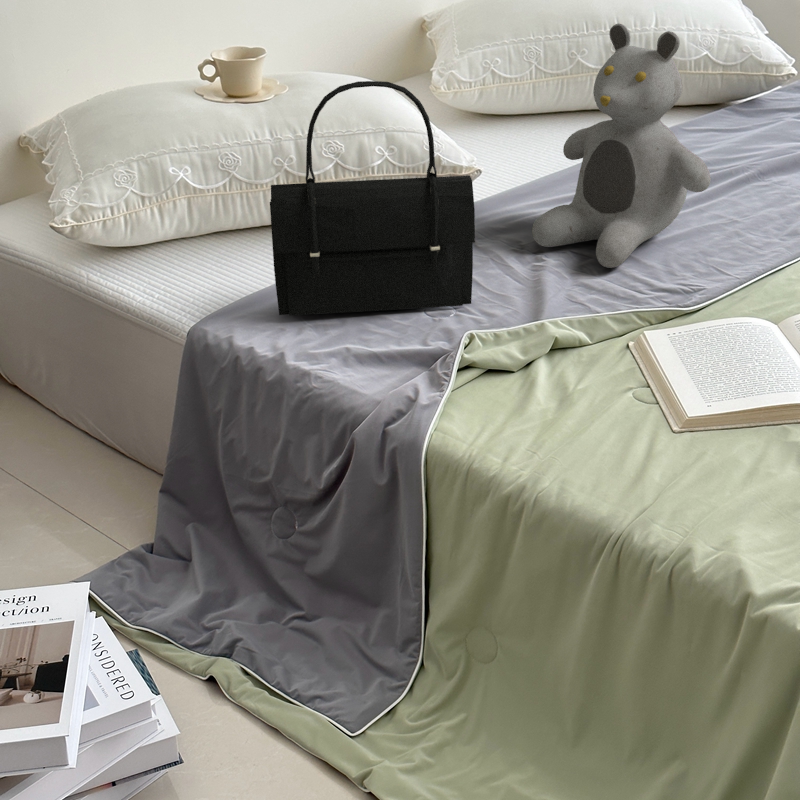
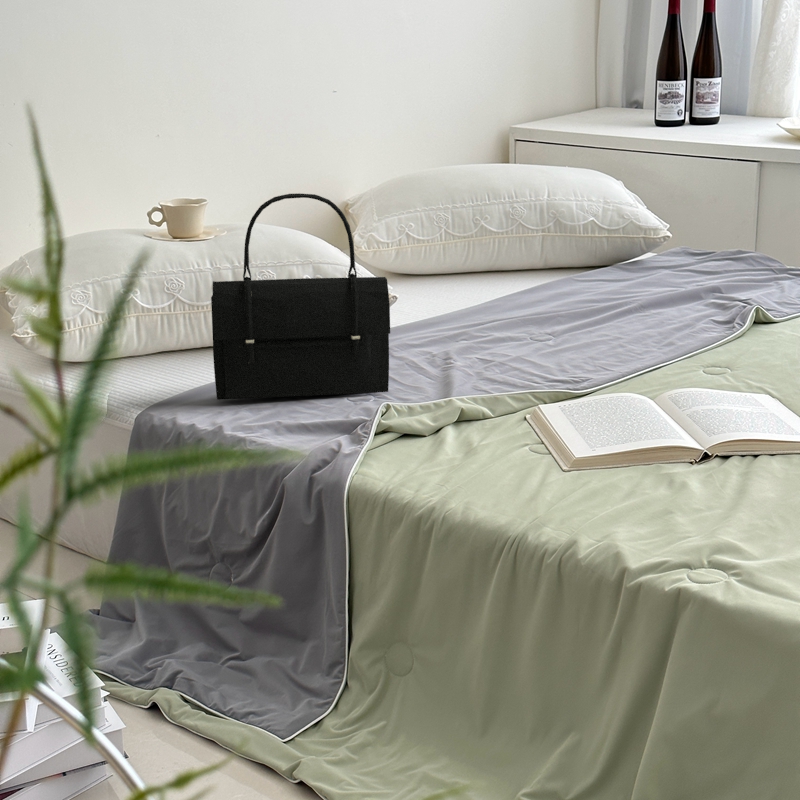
teddy bear: present [532,23,711,268] -> none [442,167,592,366]

